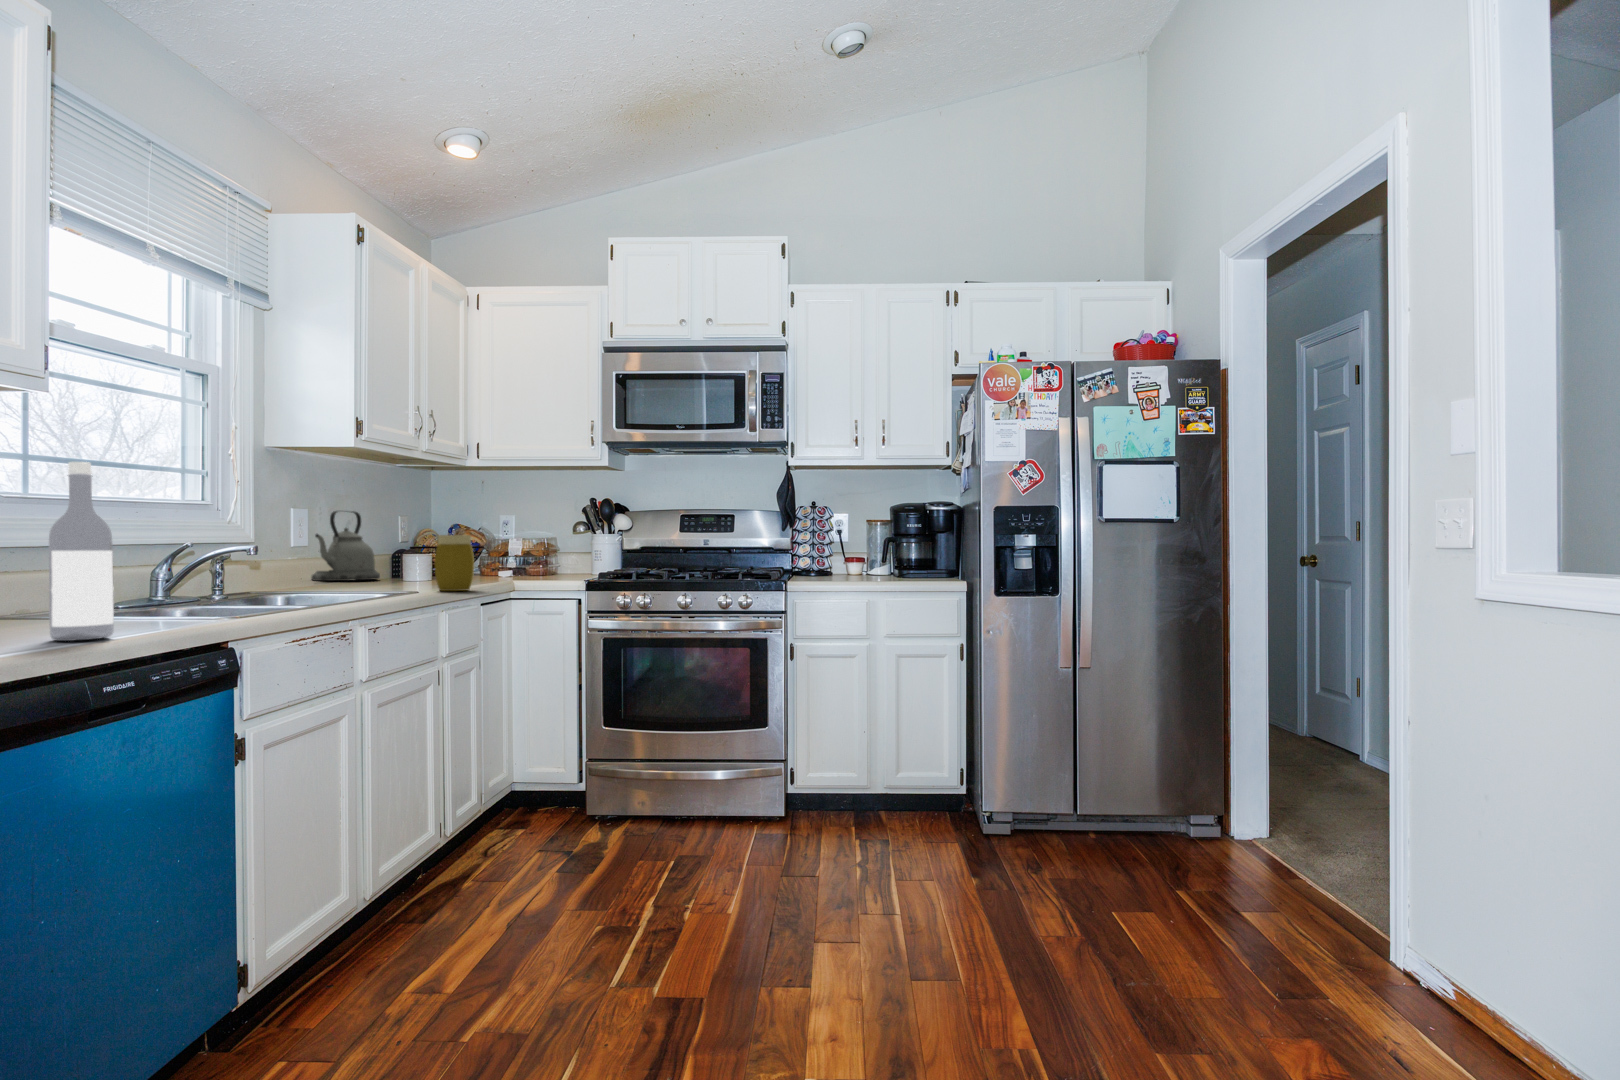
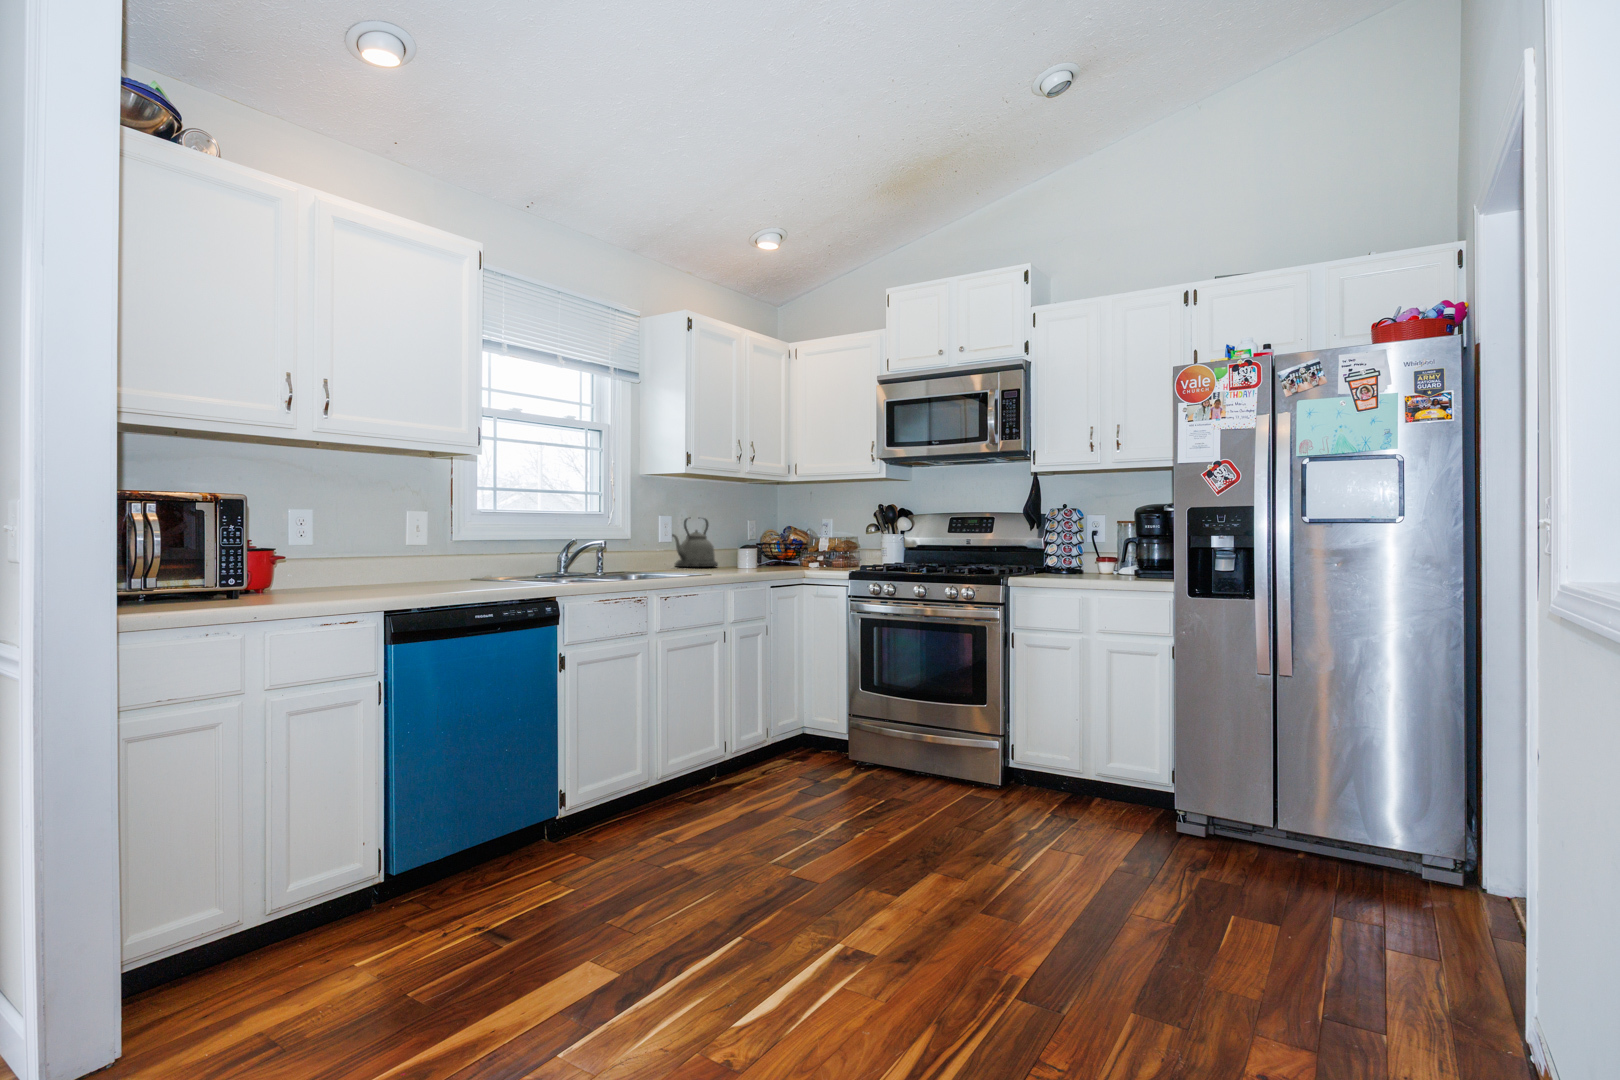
wine bottle: present [49,462,114,641] -> none [465,496,492,591]
jar: present [435,535,474,591] -> none [728,535,757,576]

